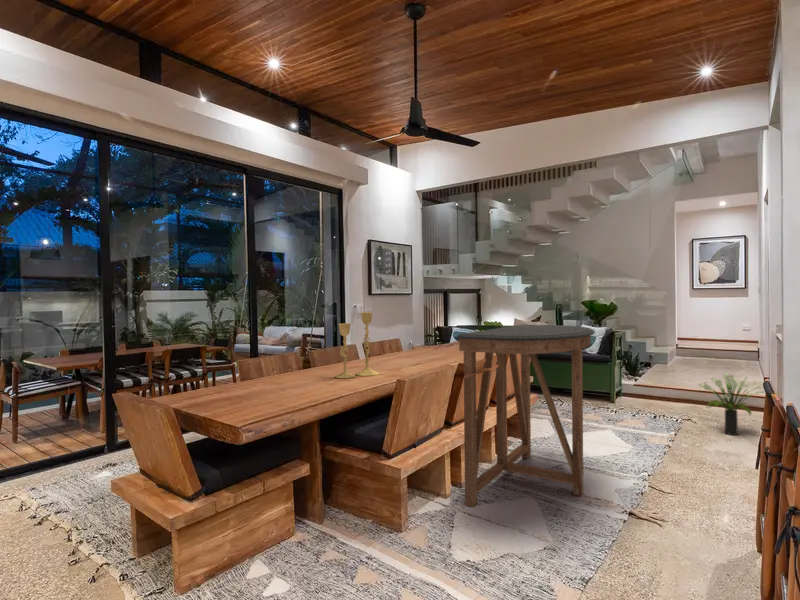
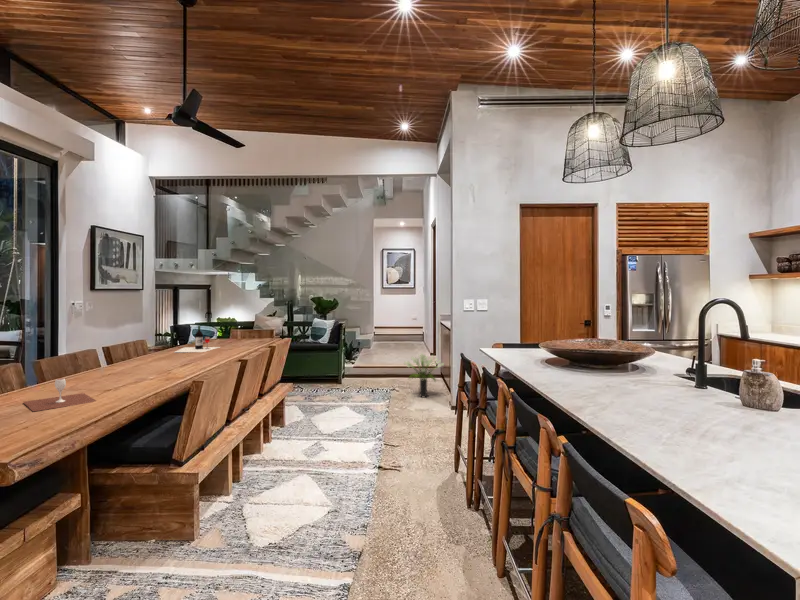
candlestick: present [335,312,380,378] -> none [101,316,156,391]
console table: present [457,324,594,507] -> none [244,323,352,496]
wine bottle: none [417,327,463,353] -> present [175,326,219,352]
wine glass: none [279,363,324,388] -> present [23,378,96,412]

